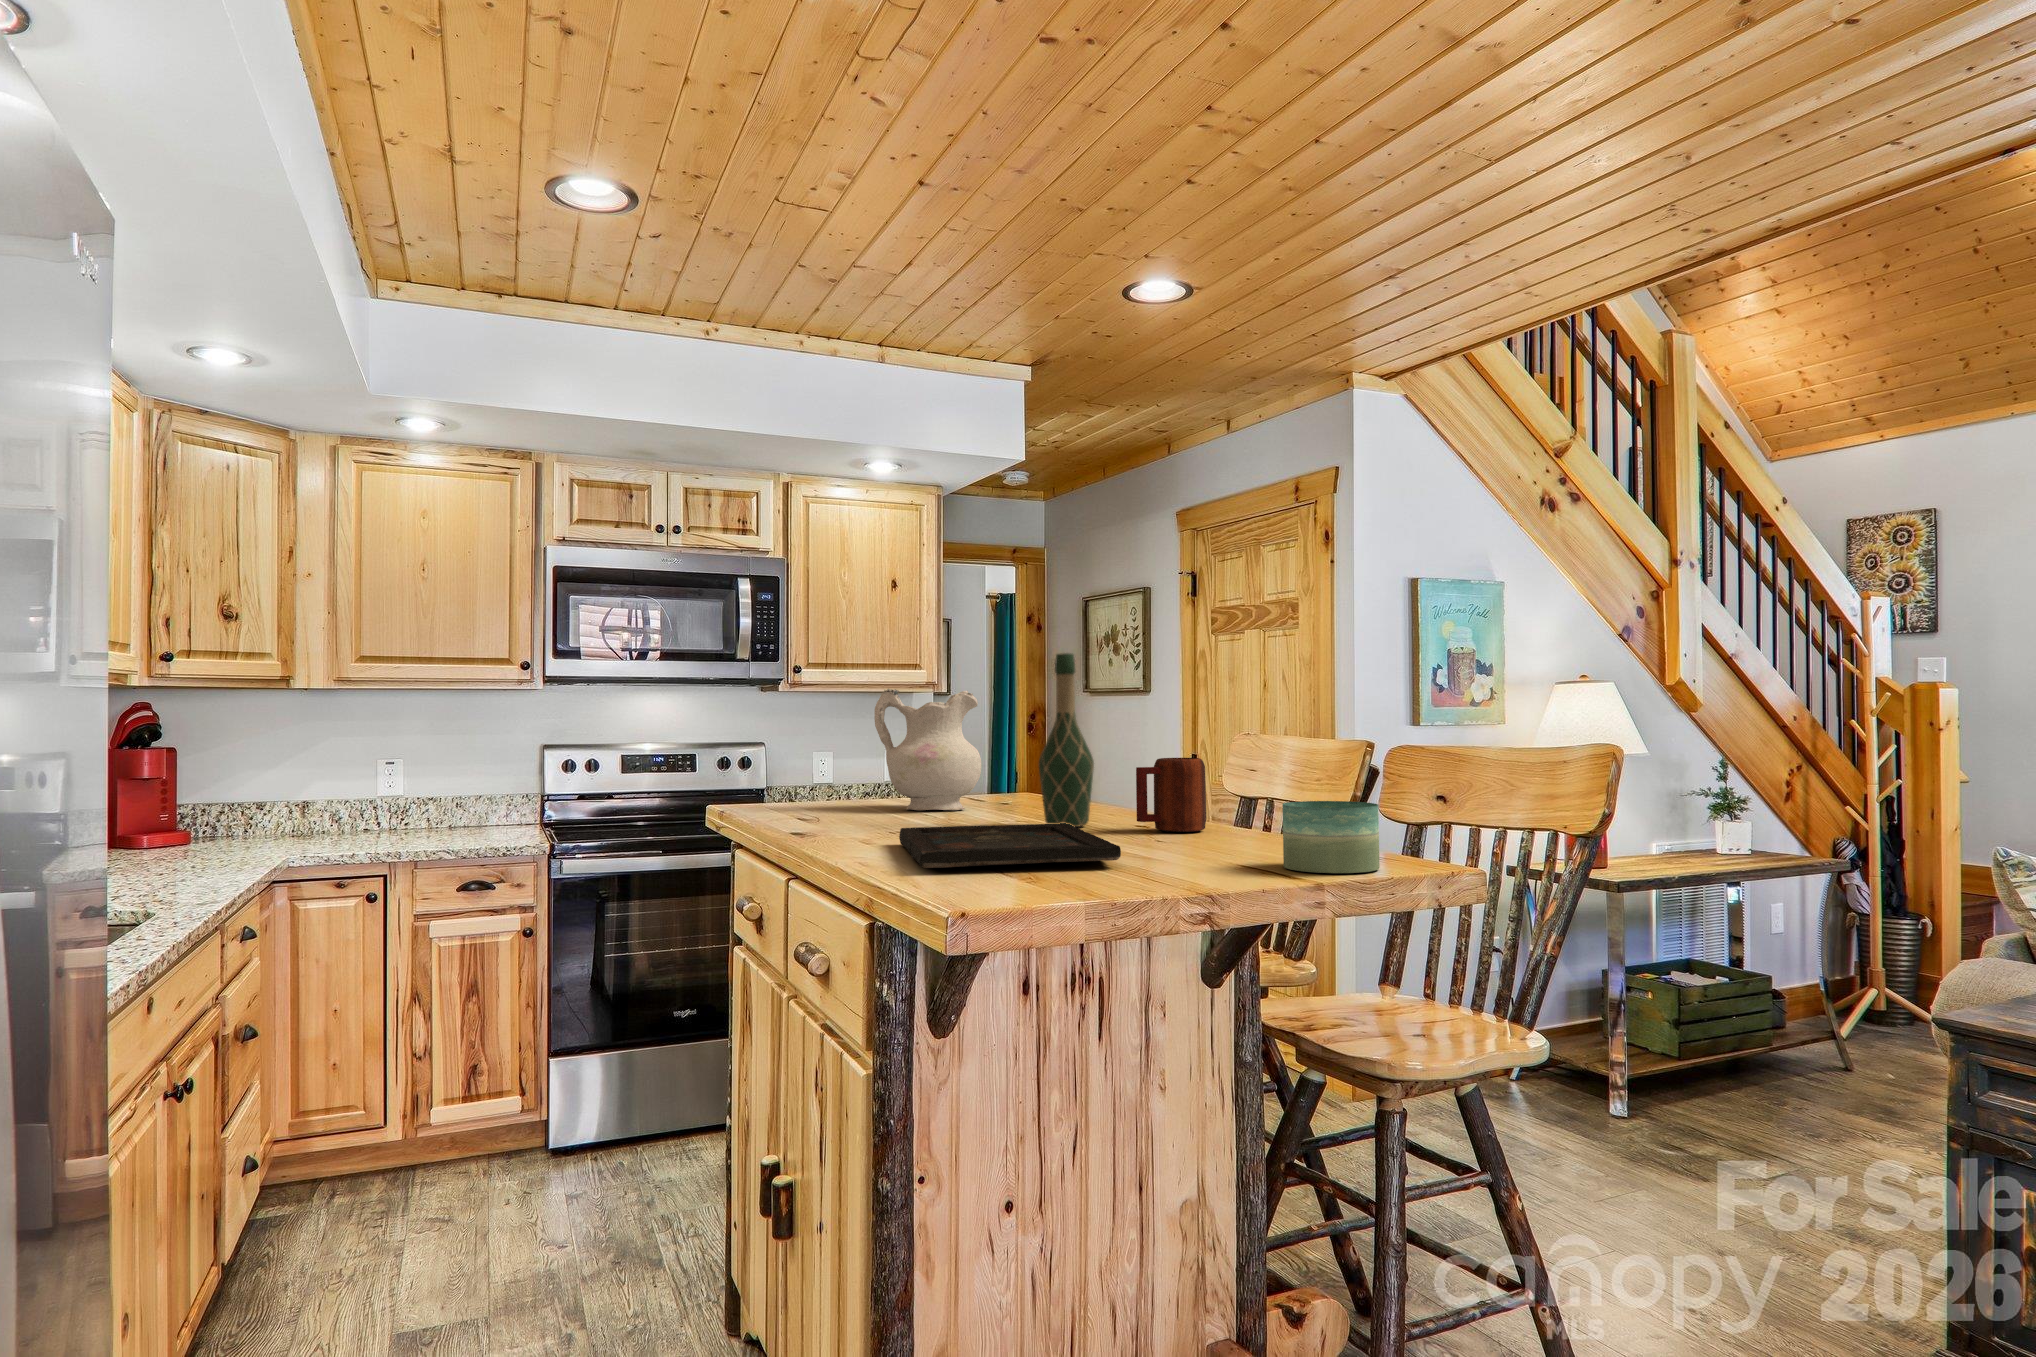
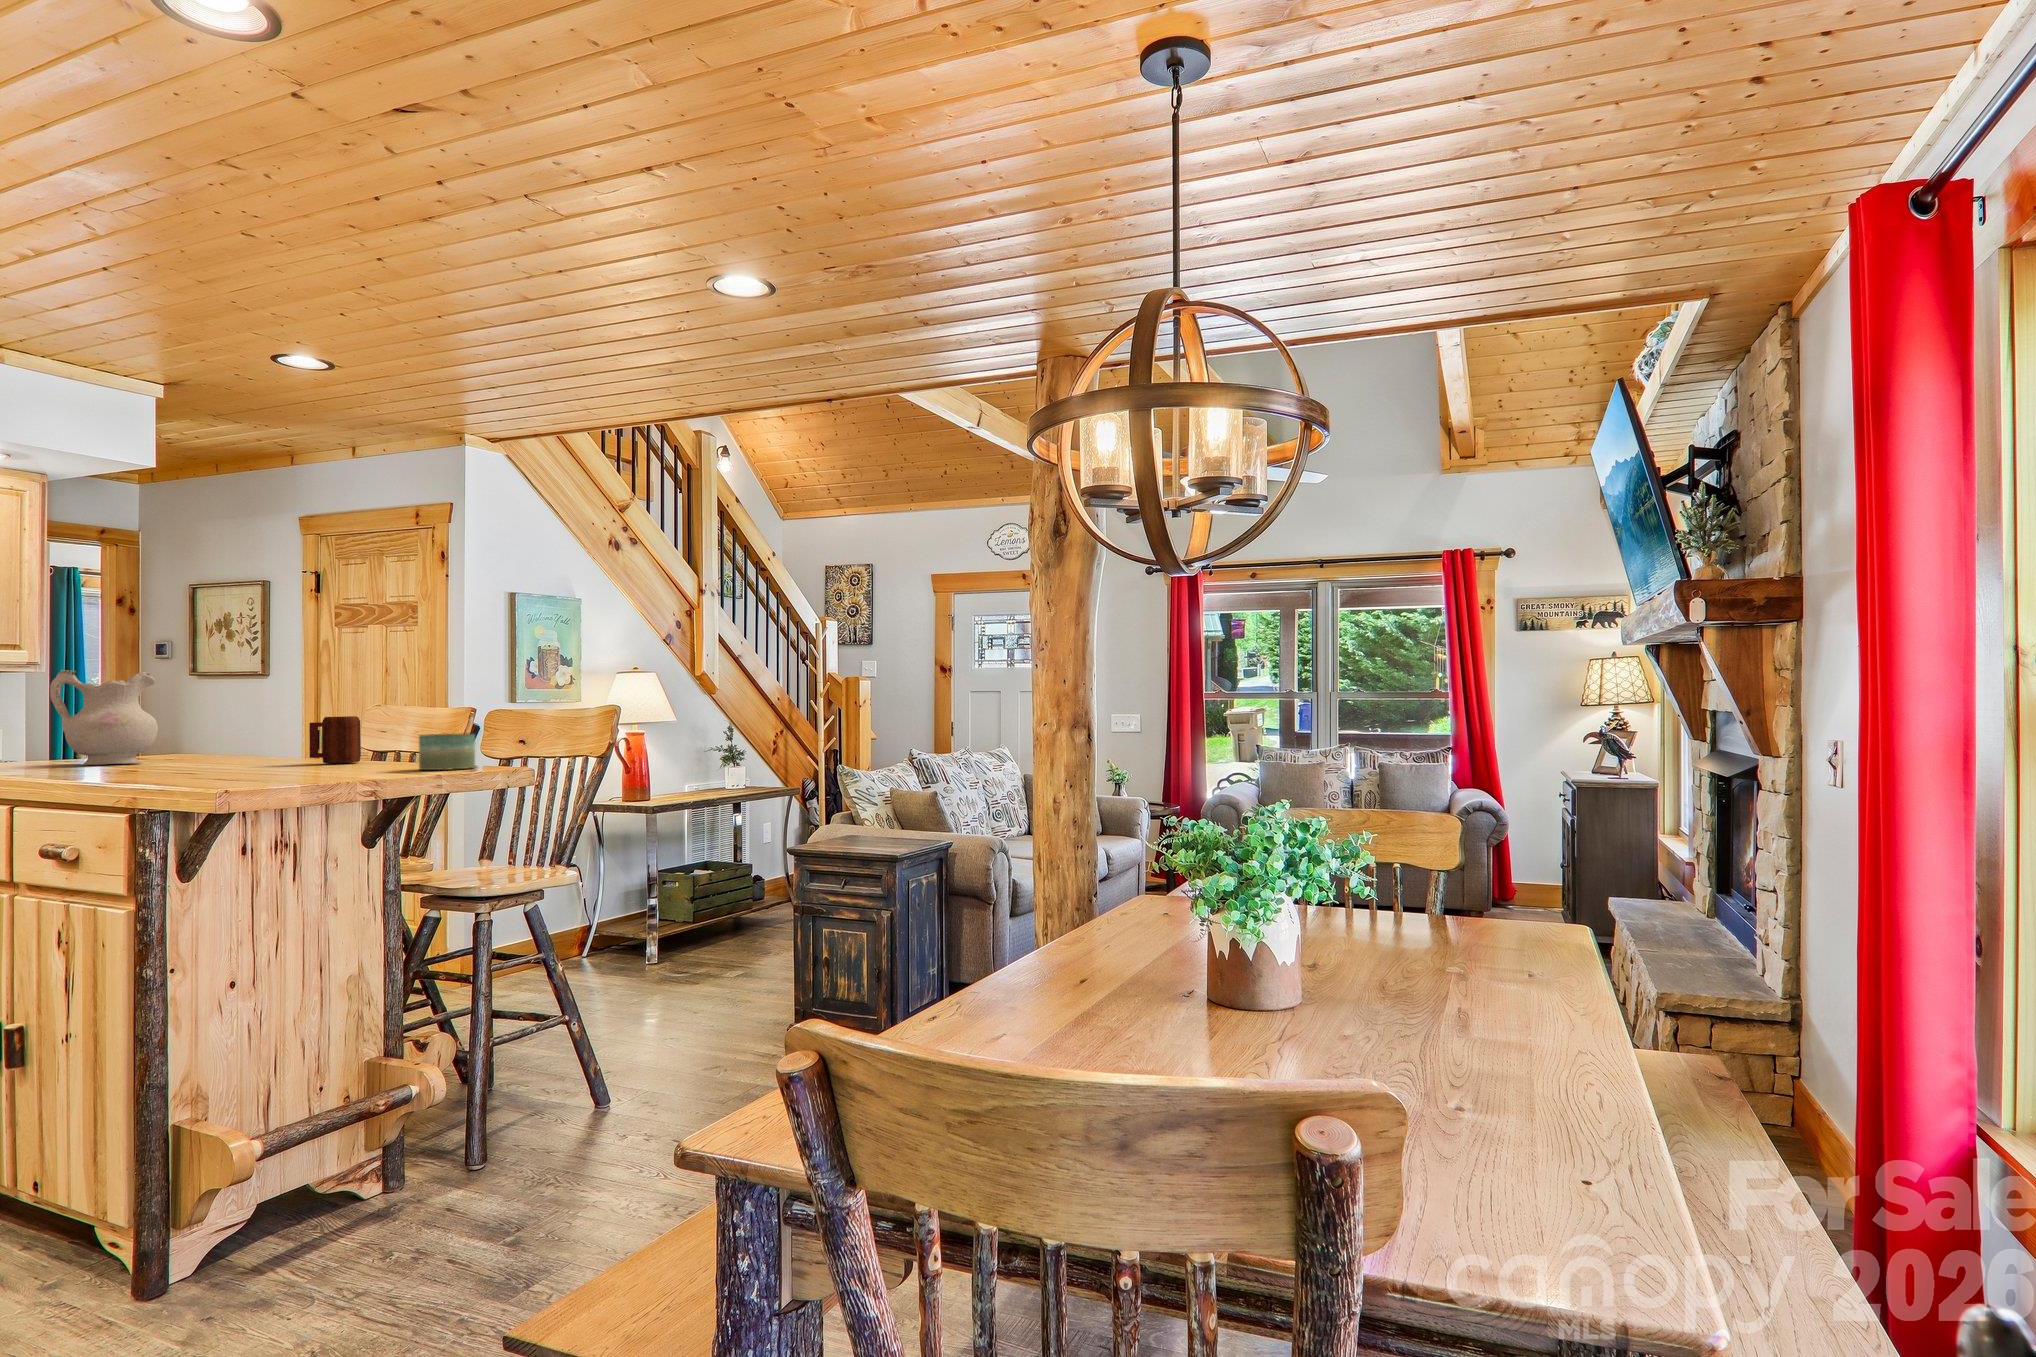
wine bottle: present [1039,653,1094,827] -> none [228,647,273,766]
tray: present [899,823,1121,868] -> none [126,758,316,779]

